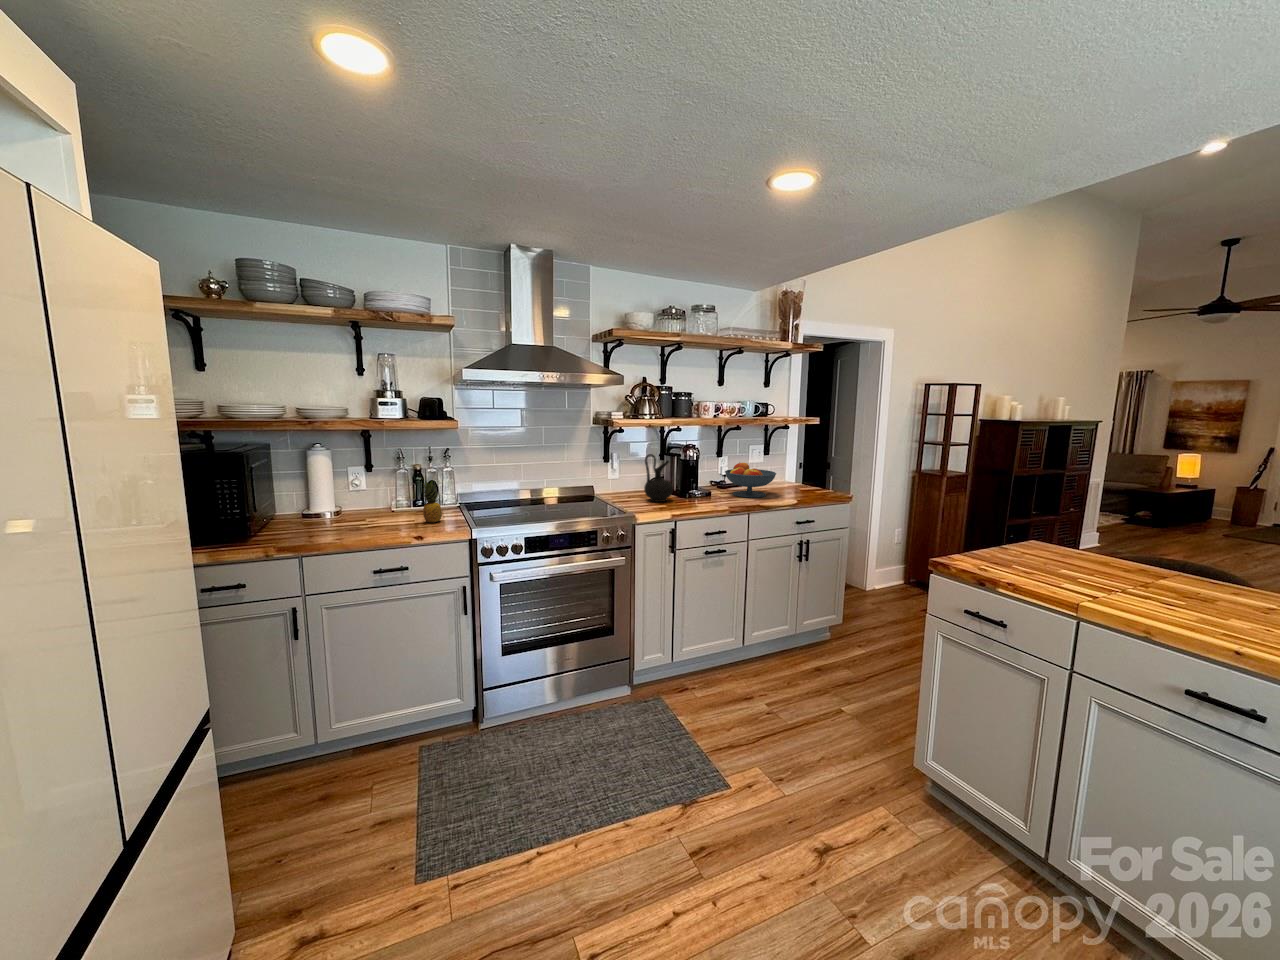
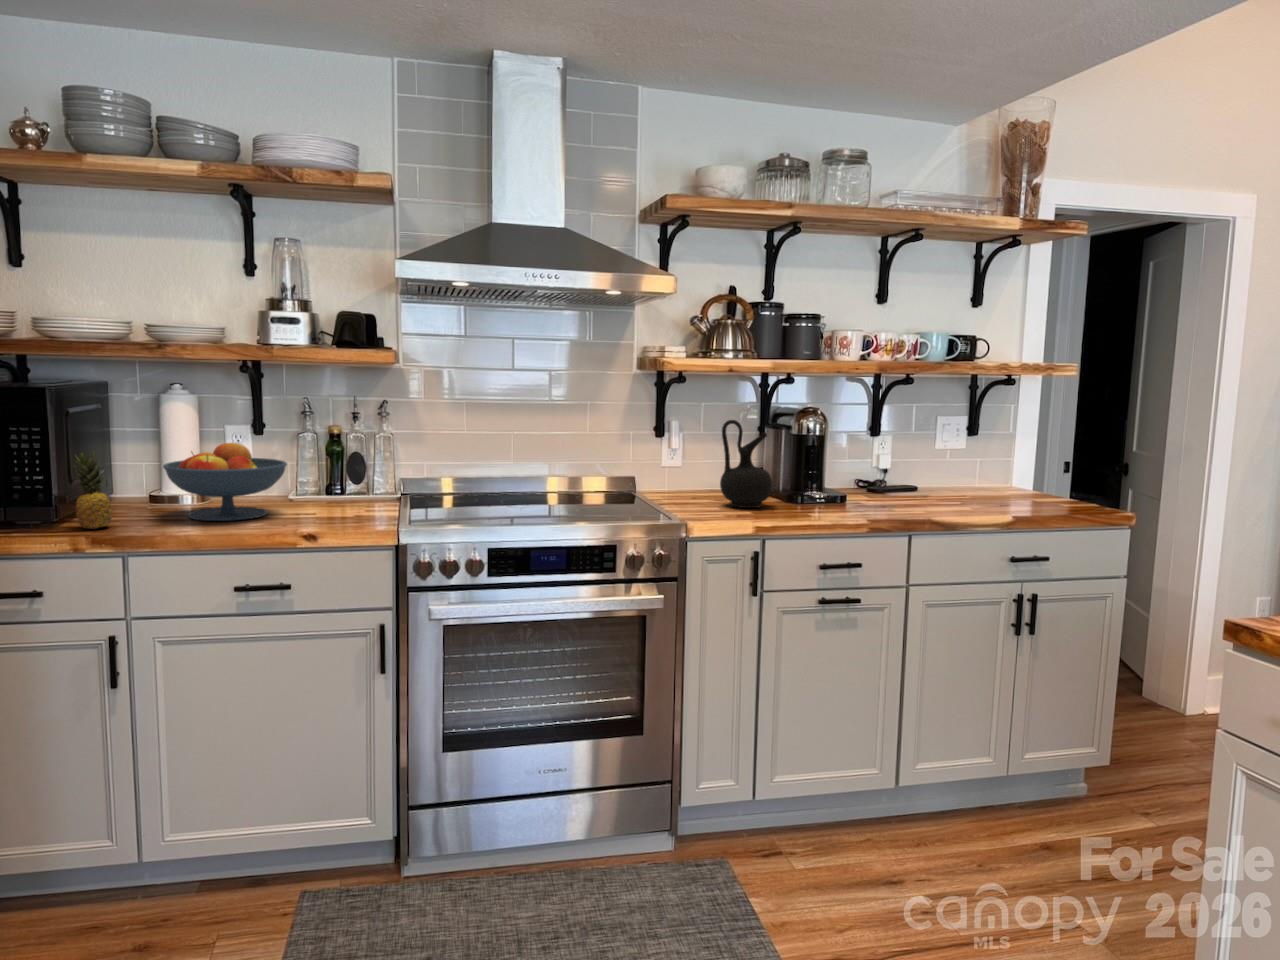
fruit bowl: present [725,463,776,498] -> present [163,442,287,521]
fruit: present [423,481,442,523] -> present [76,453,112,529]

